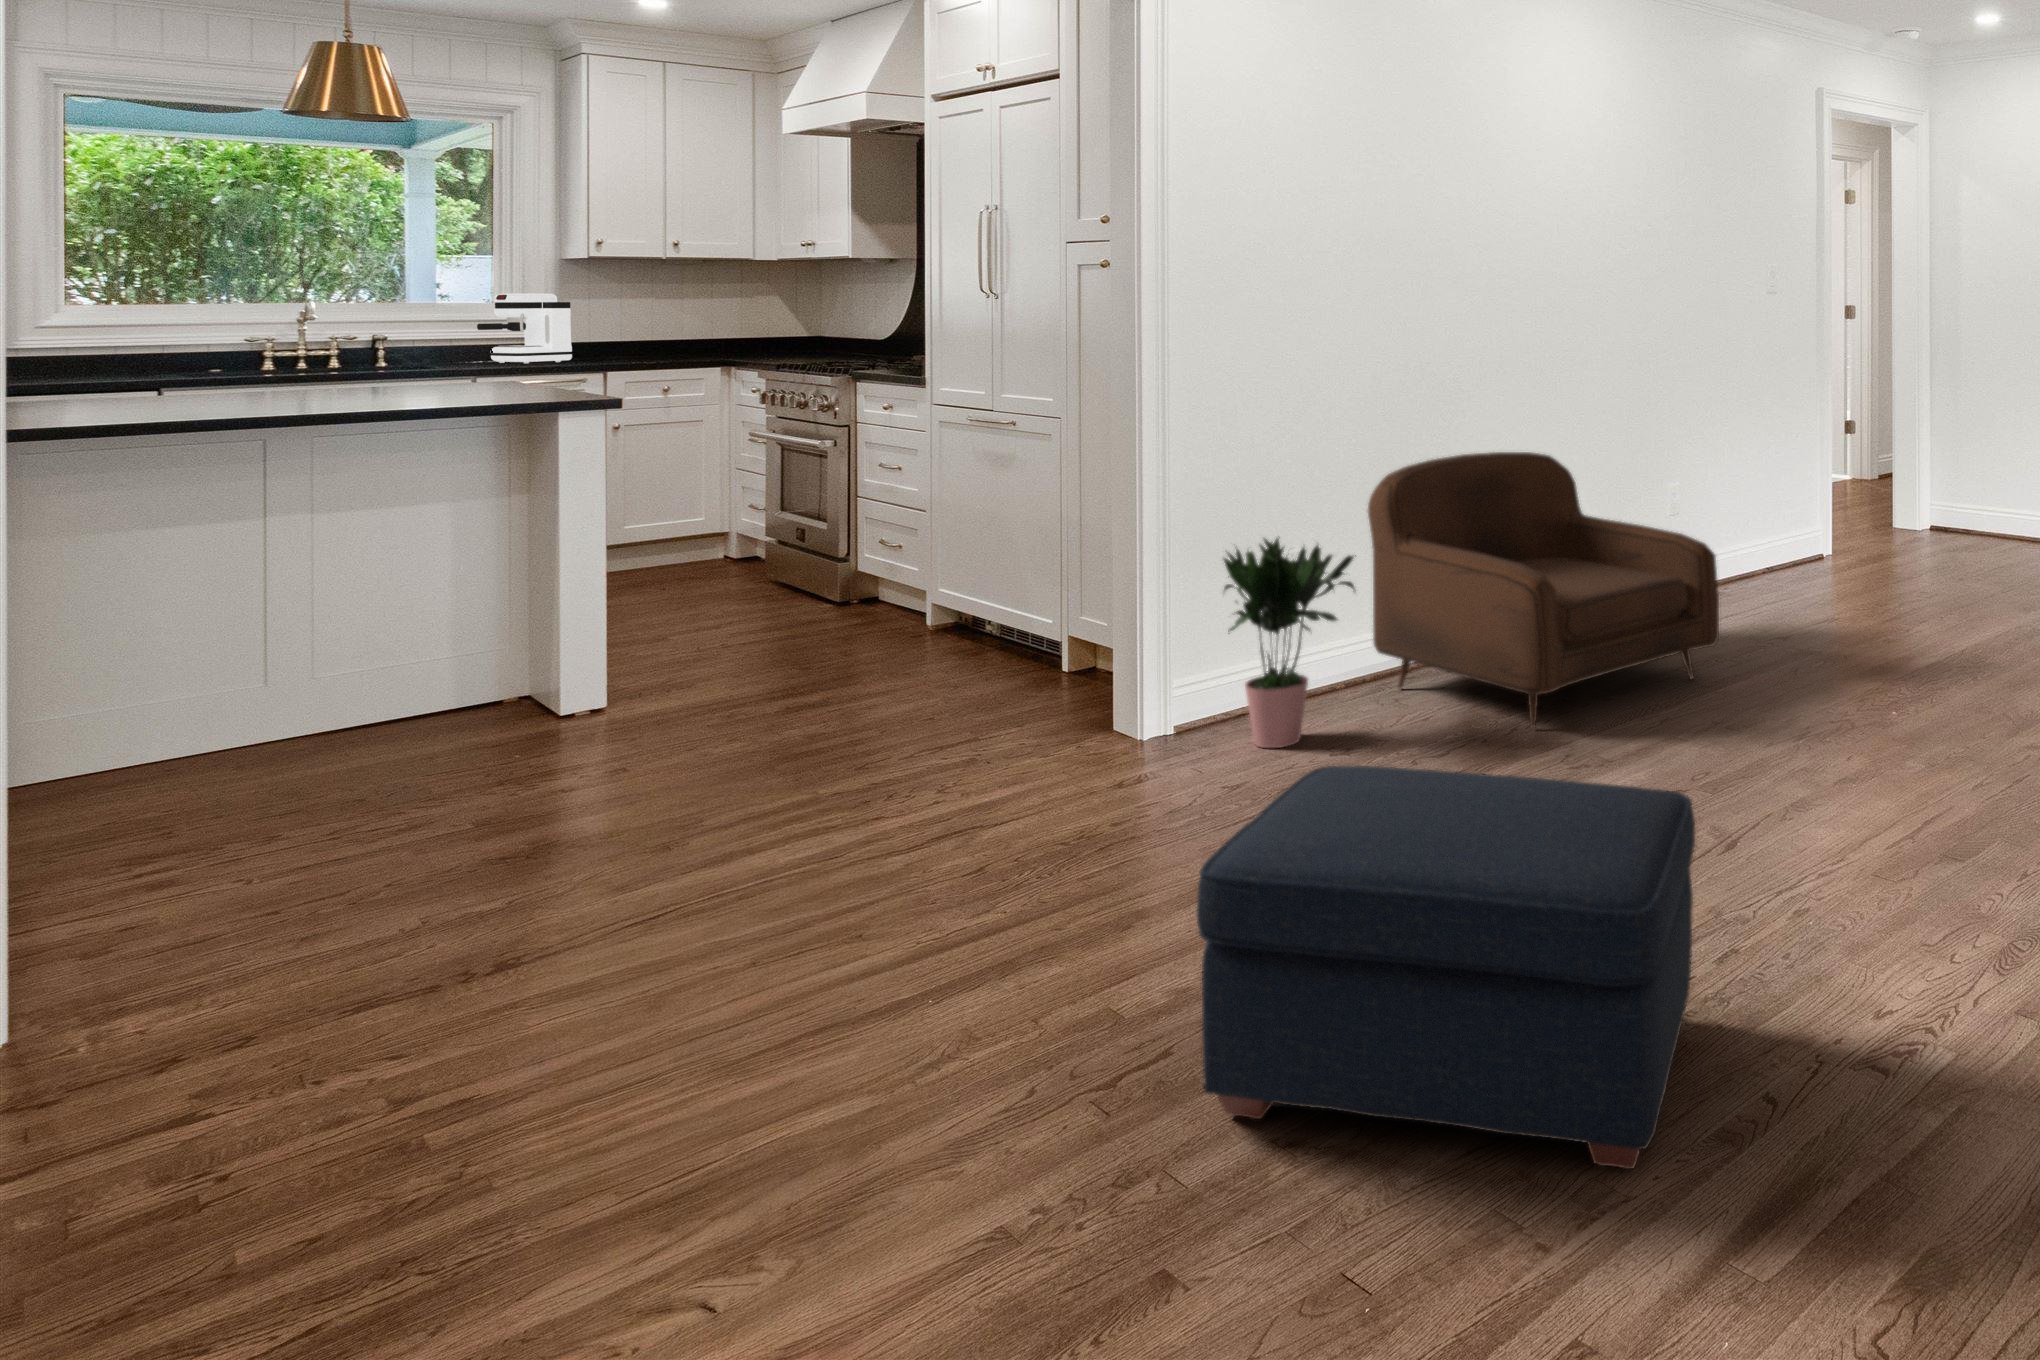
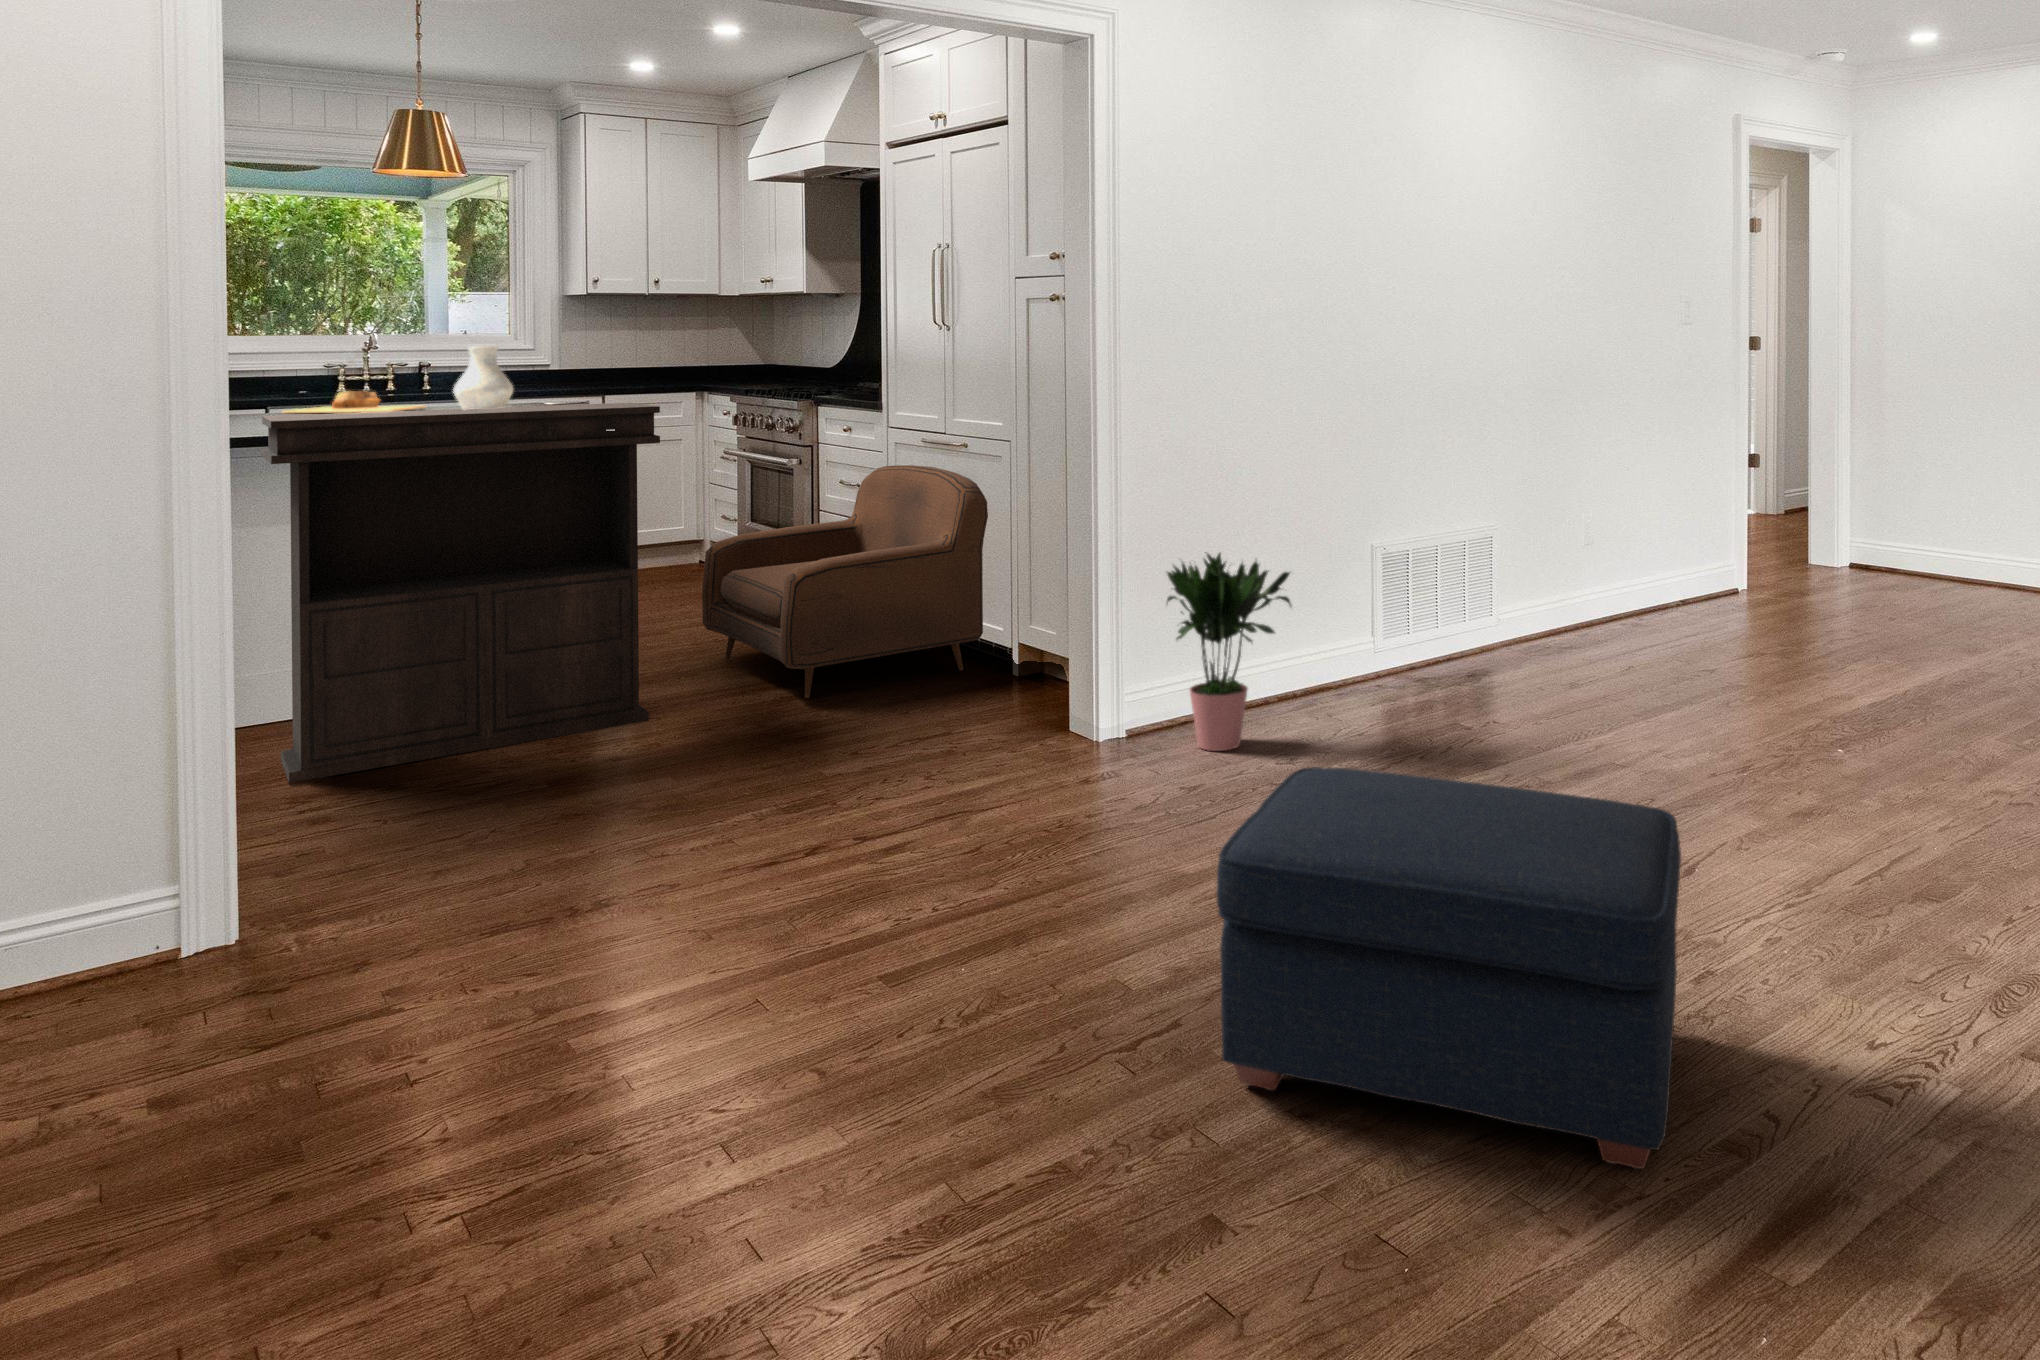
coffee maker: present [477,294,572,364] -> none [503,326,576,387]
vase: none [380,316,460,394] -> present [453,346,513,408]
cutting board: none [145,369,348,397] -> present [283,391,426,414]
console table: none [94,381,632,842] -> present [262,403,660,783]
armchair: present [1368,452,1719,727] -> present [702,465,988,698]

